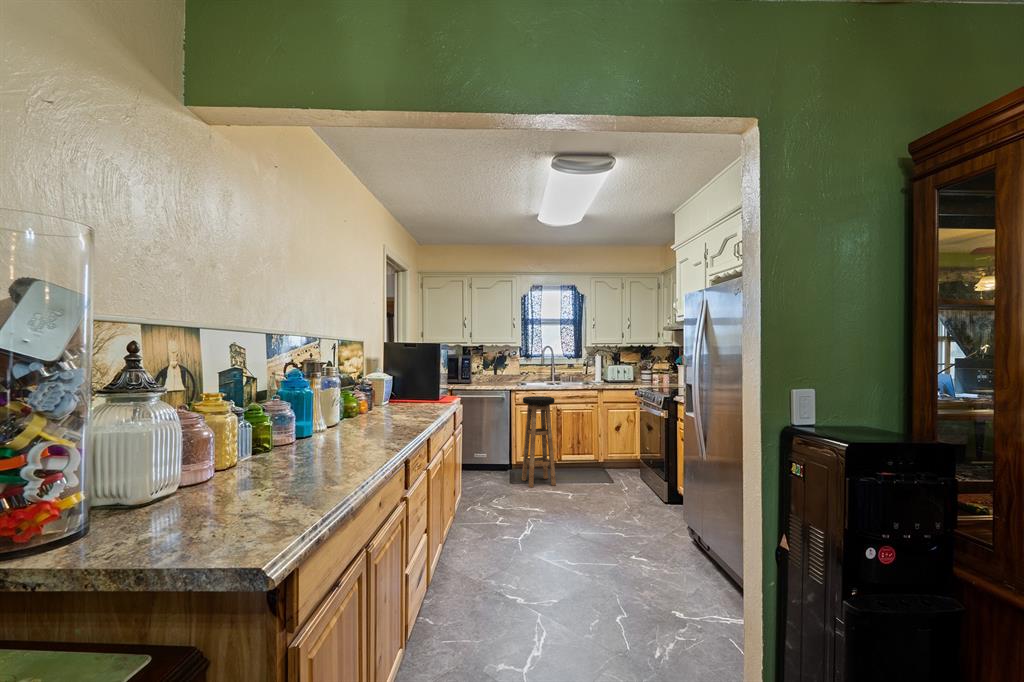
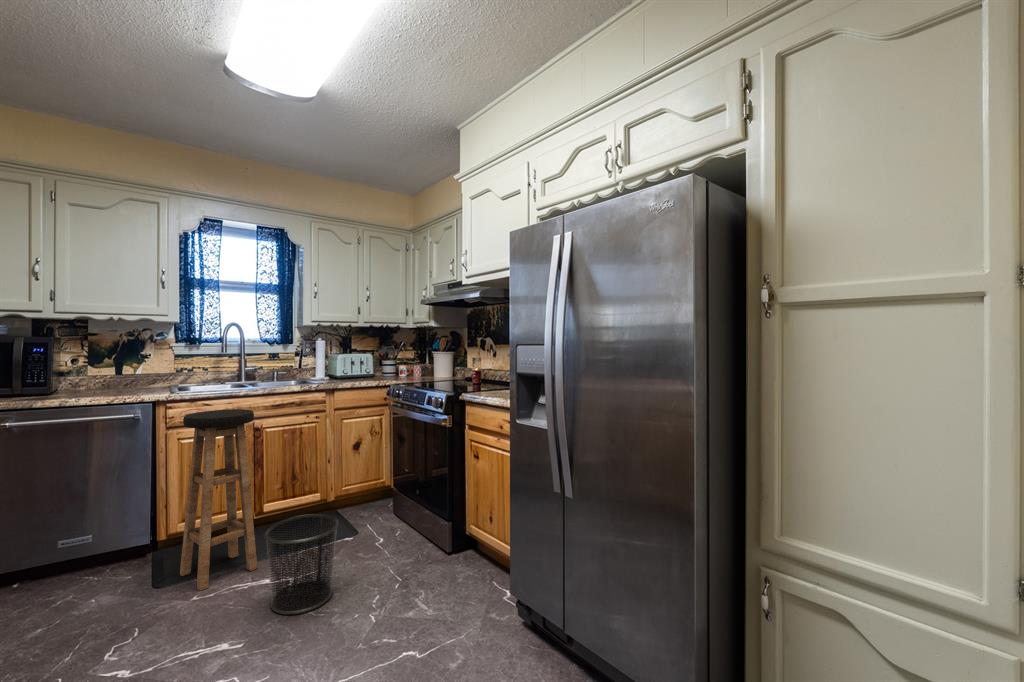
waste bin: none [556,457,593,505] -> present [265,514,338,615]

